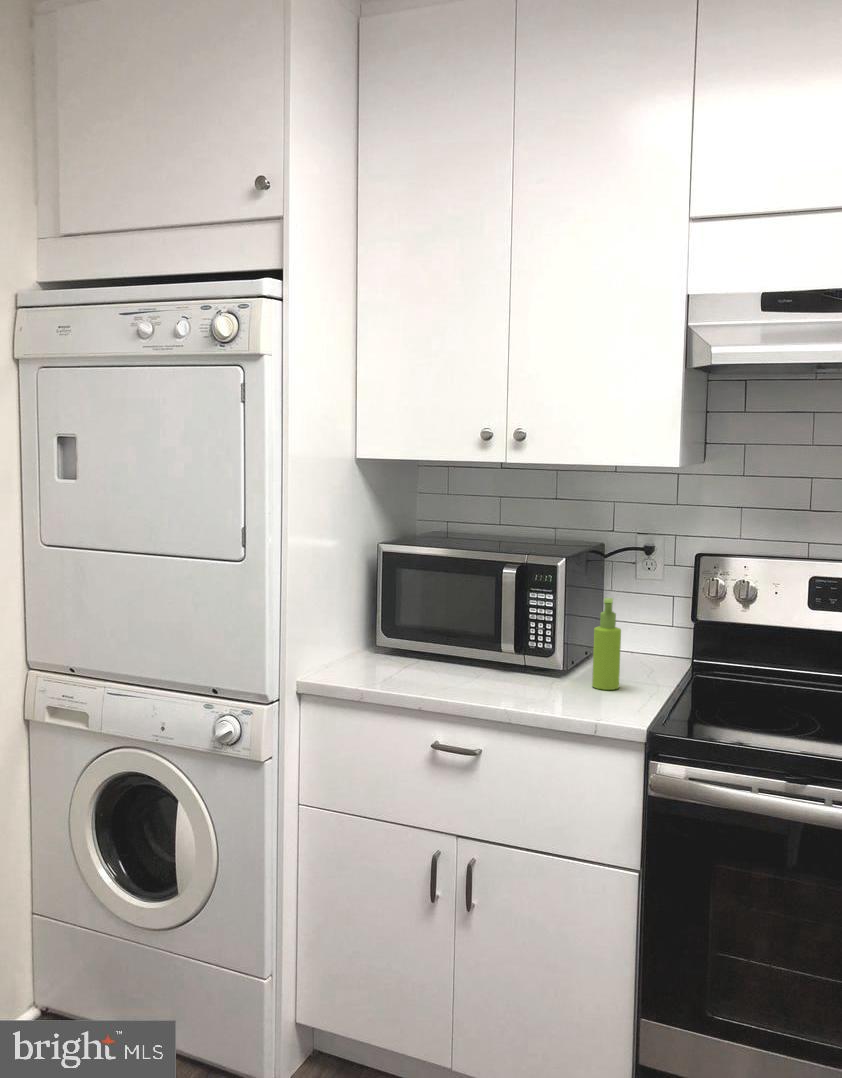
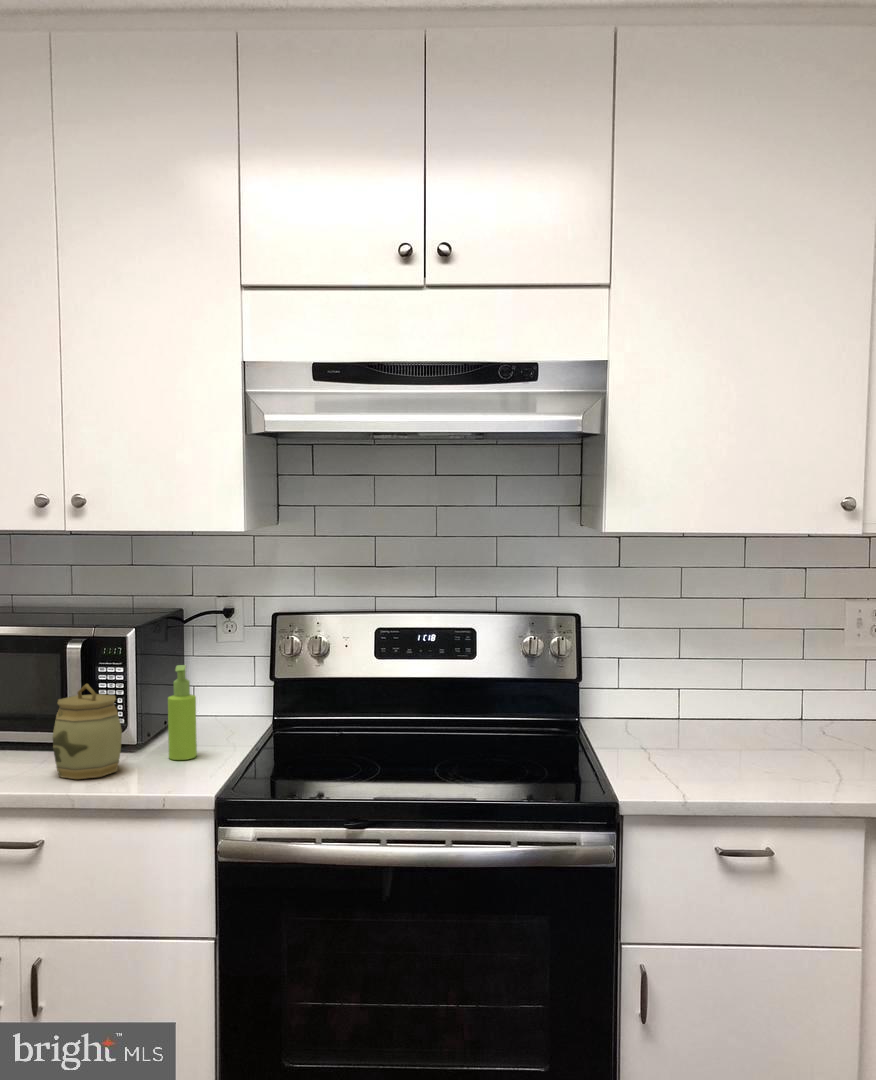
jar: none [491,607,553,696] -> present [53,684,122,779]

